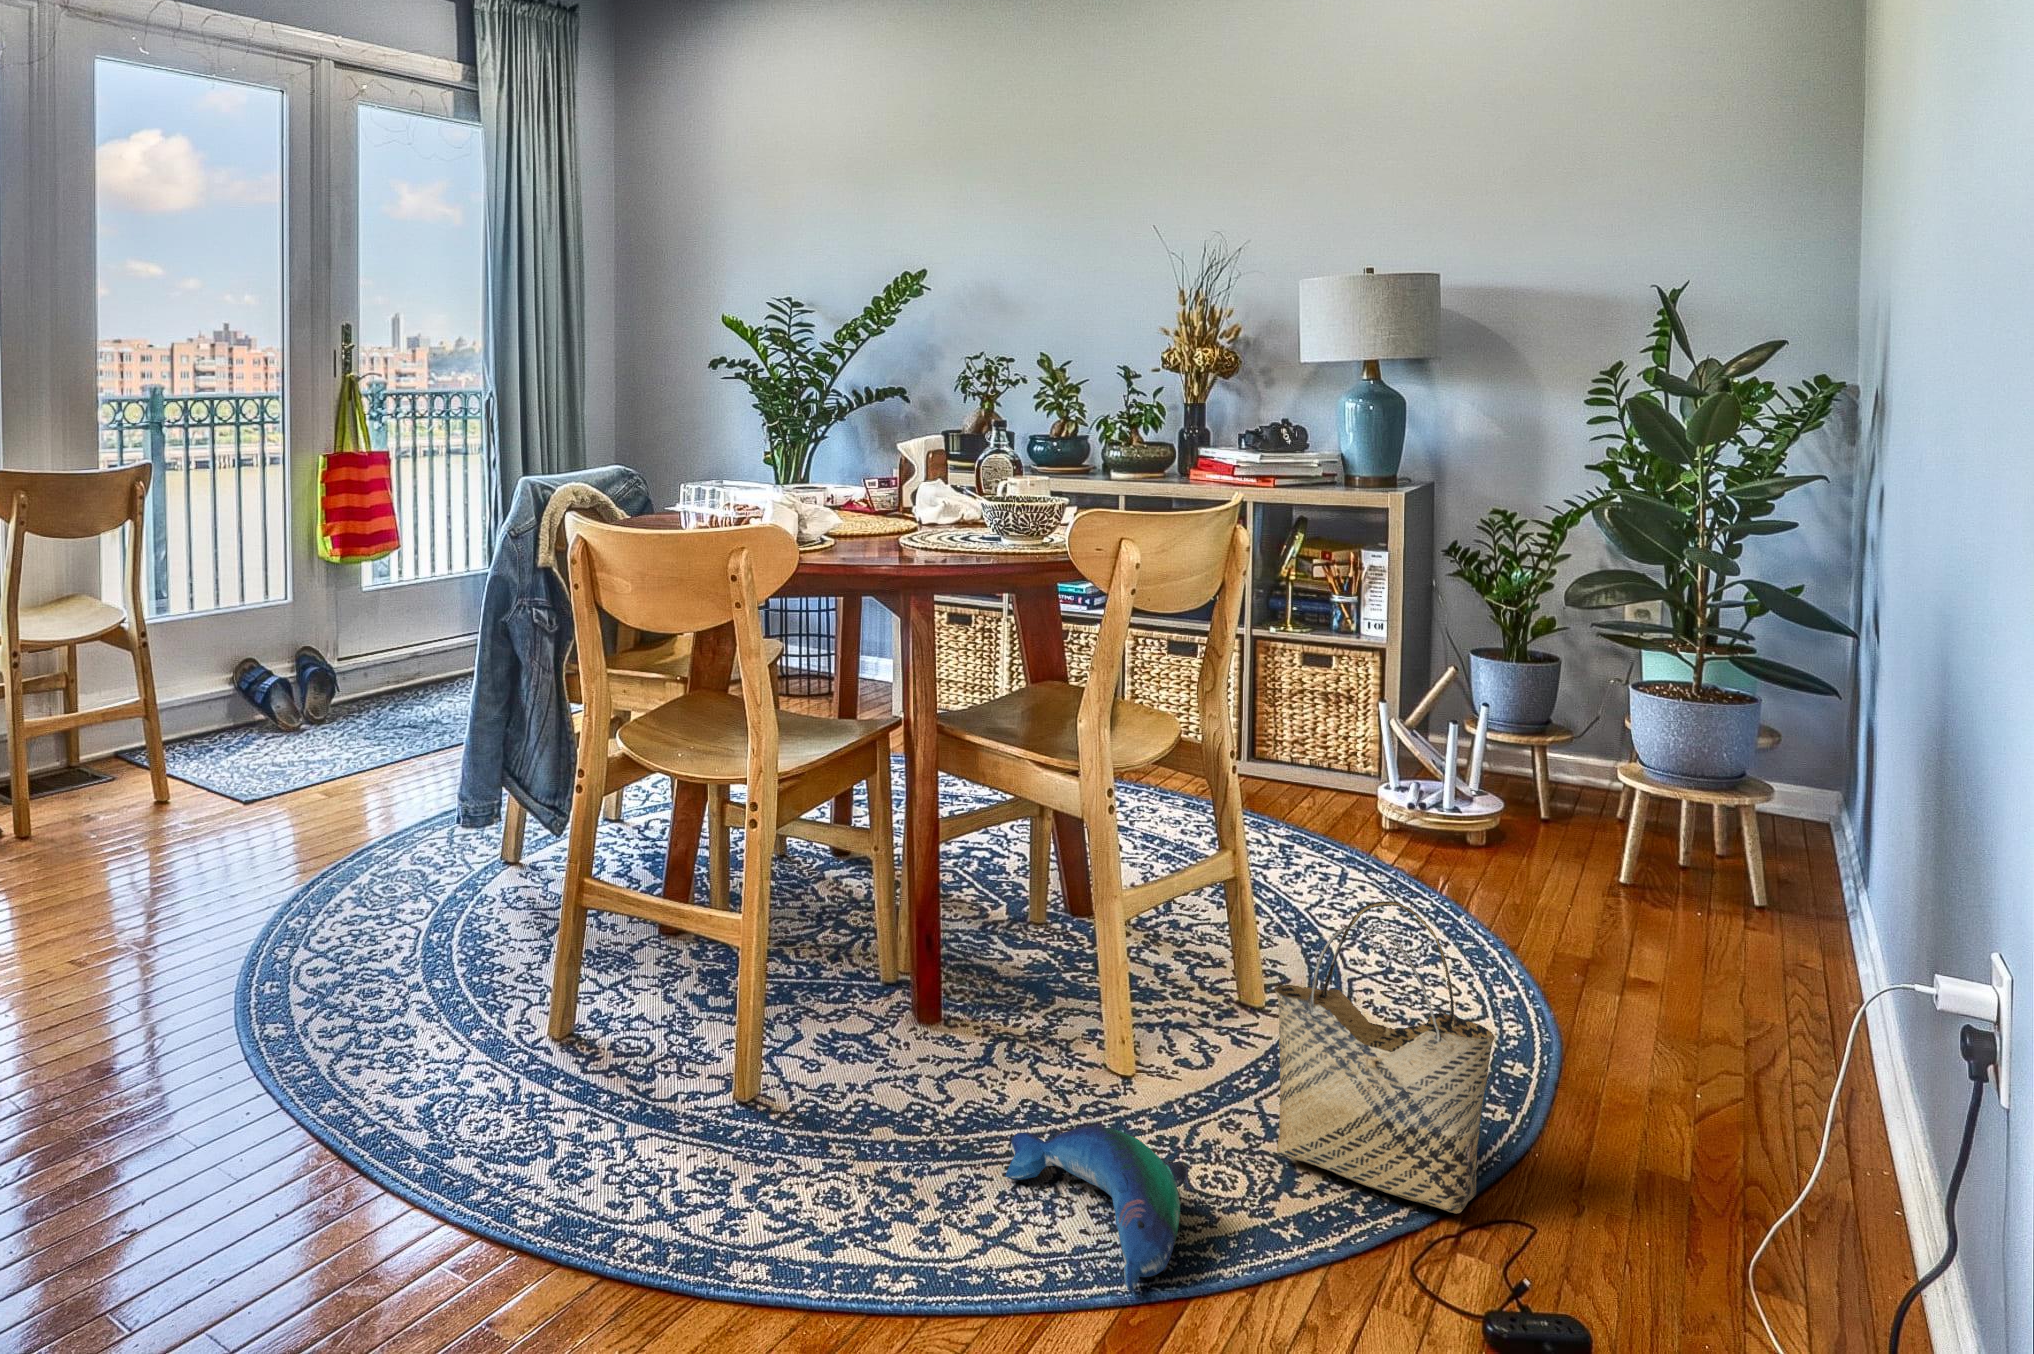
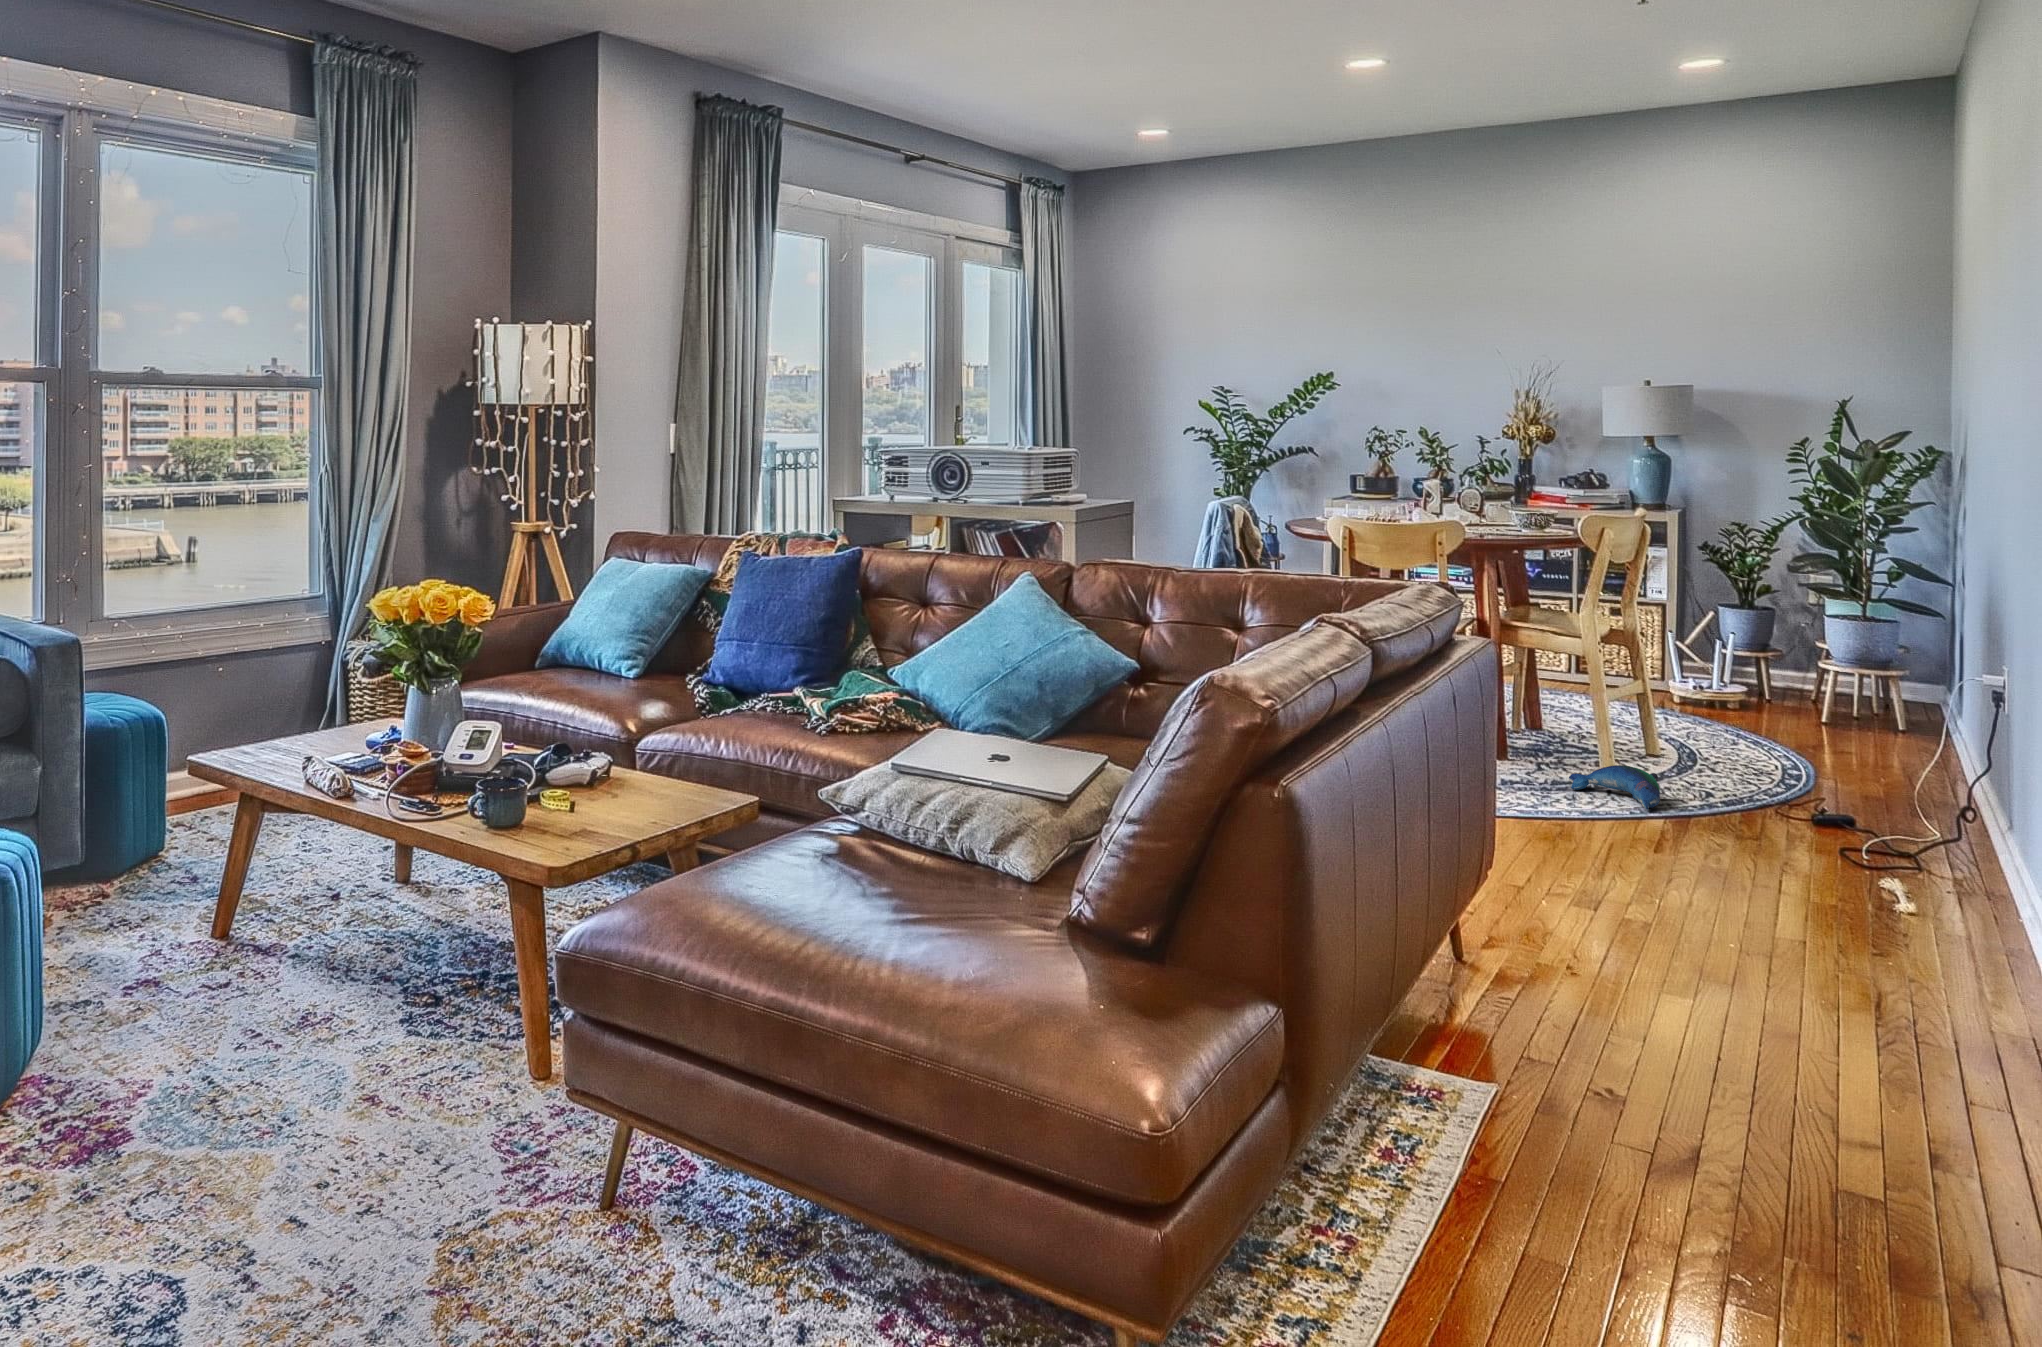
woven basket: present [1274,901,1495,1213] -> none [1682,678,1785,797]

